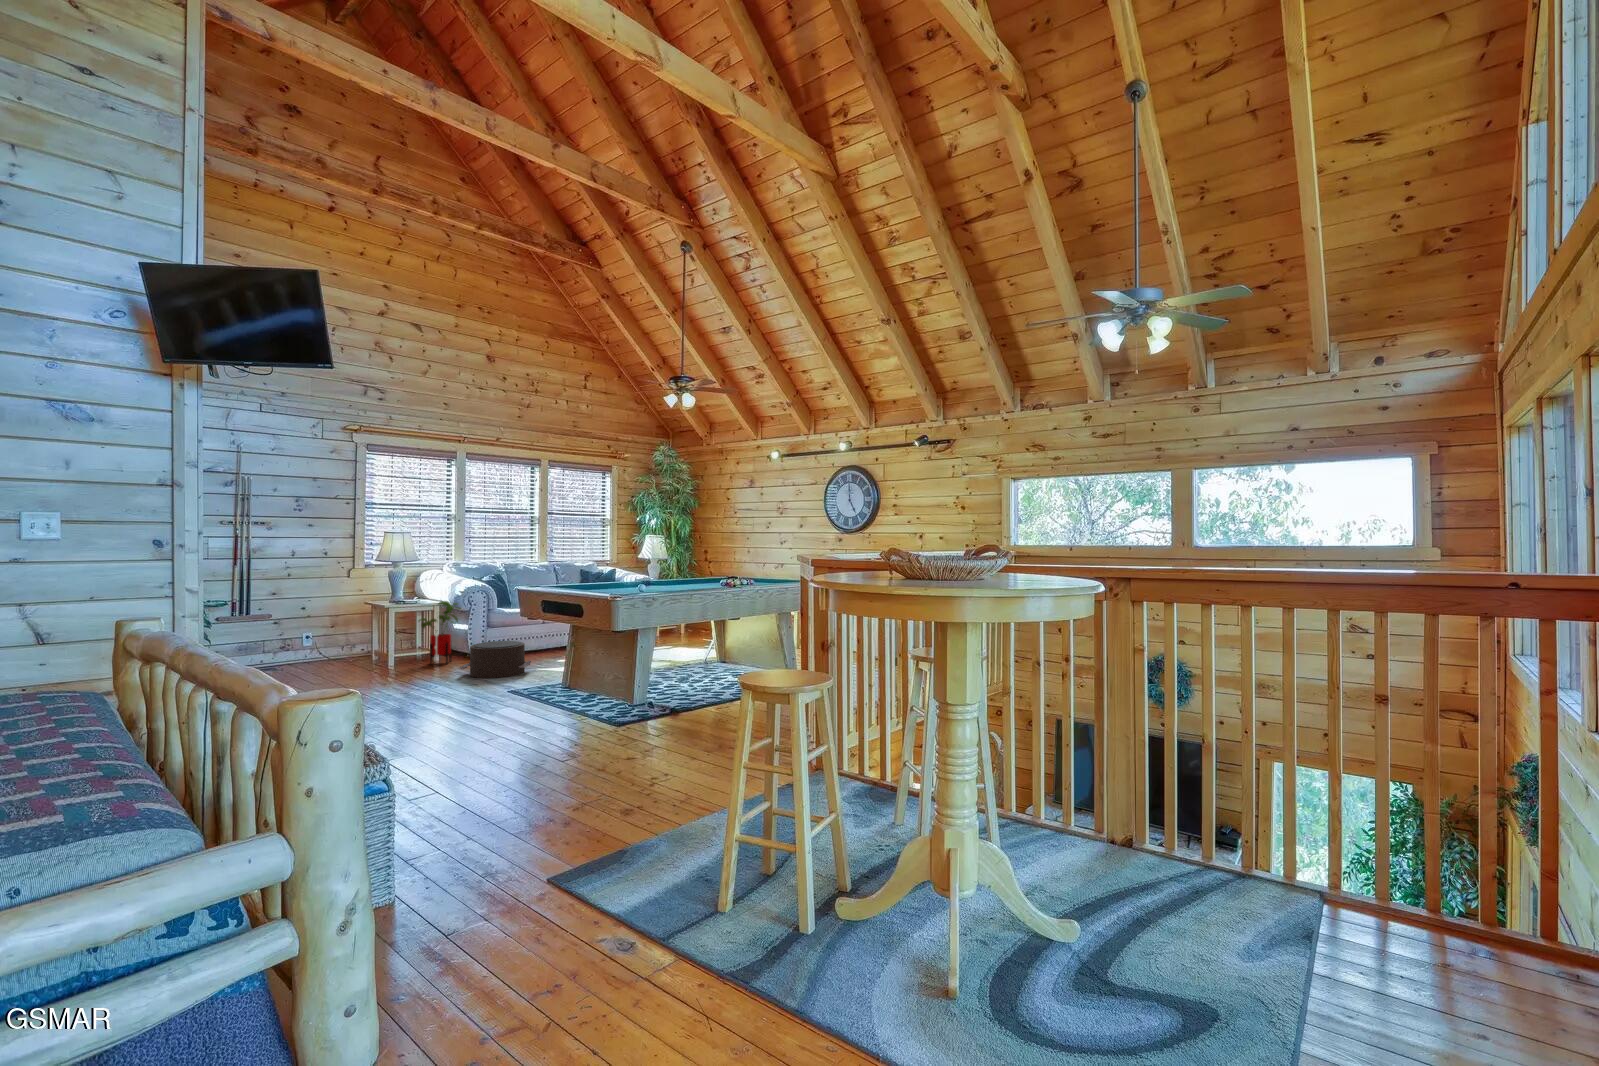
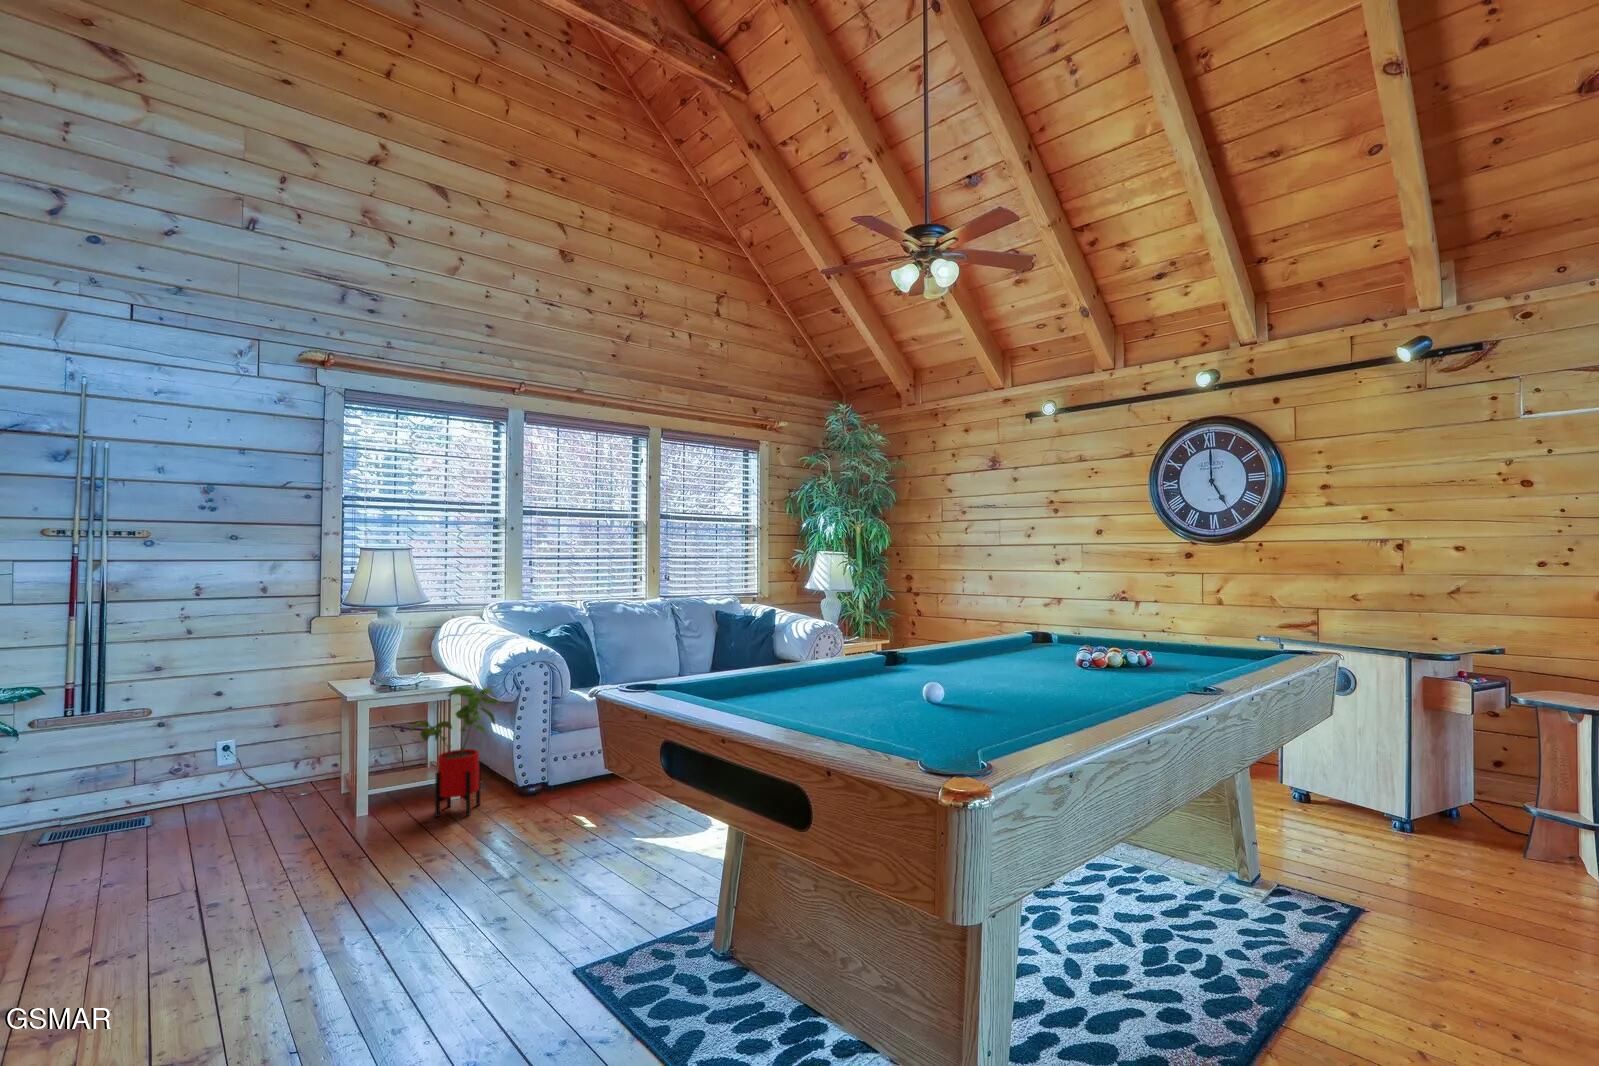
pouf: present [459,641,531,678] -> none [471,779,632,886]

